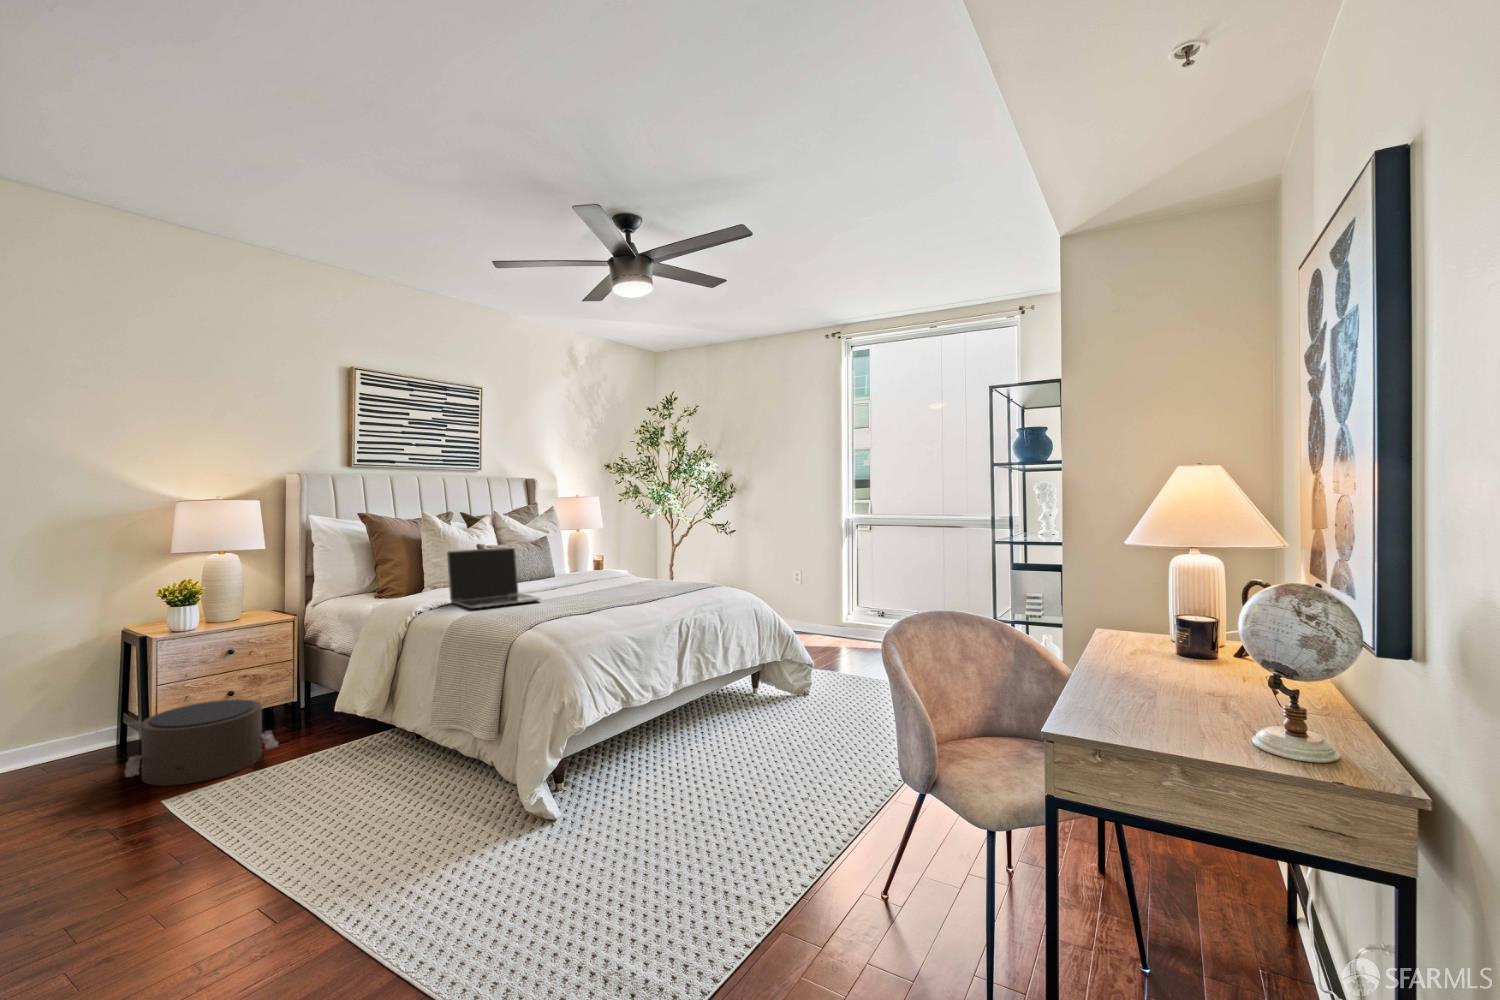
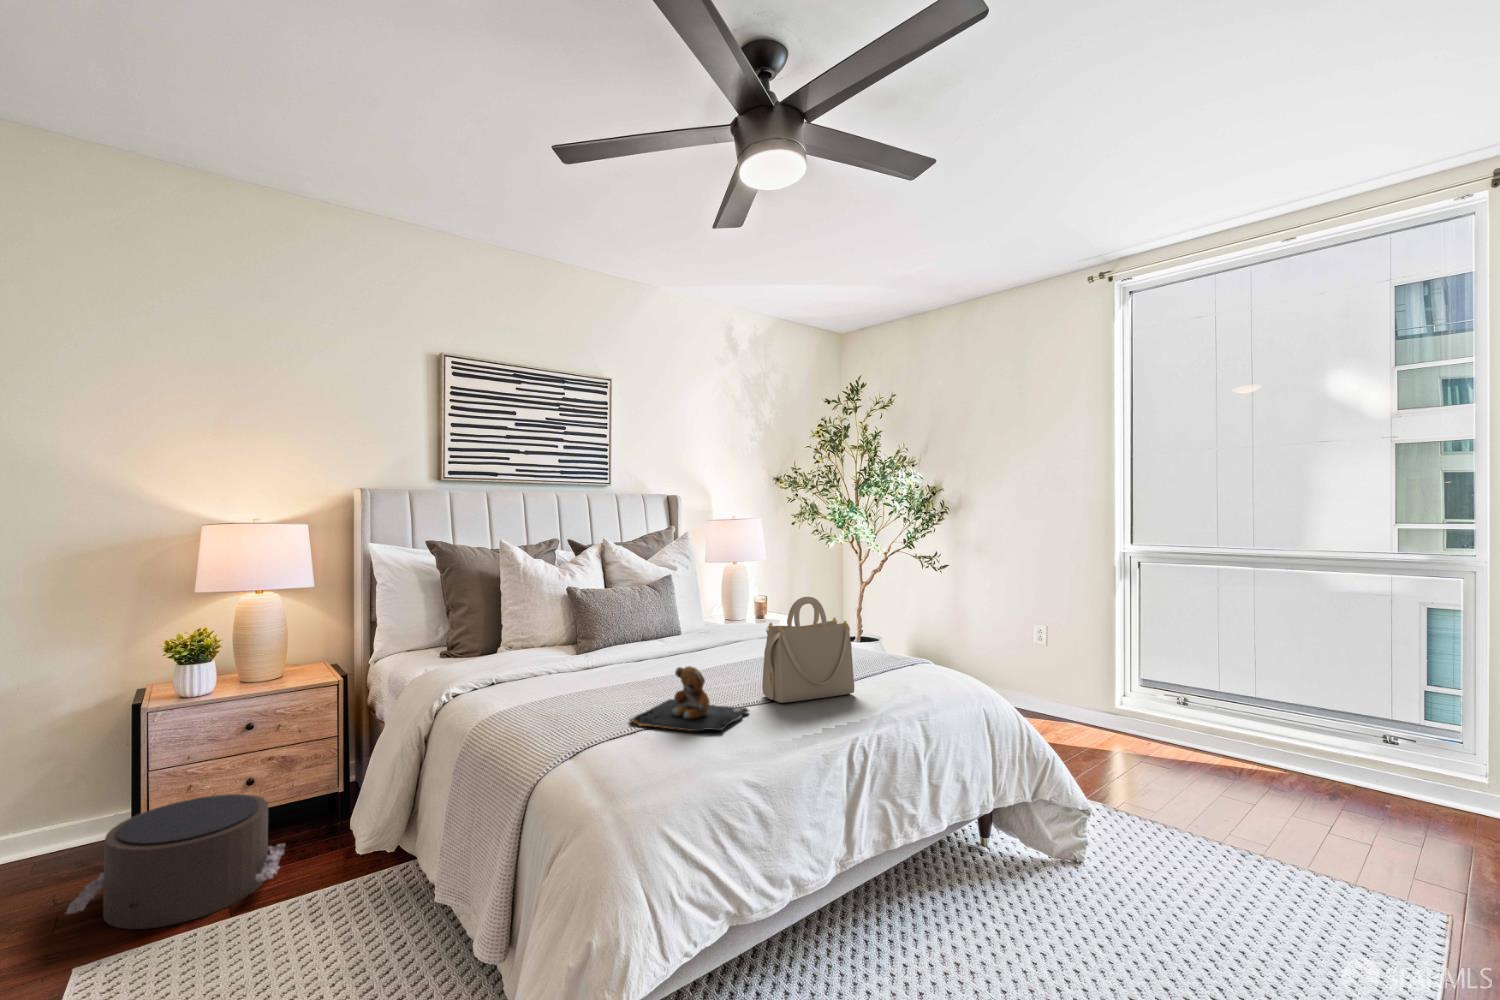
handbag: none [626,543,681,604] -> present [762,597,854,703]
laptop: present [447,548,540,608] -> none [503,596,632,696]
teddy bear: none [551,582,622,617] -> present [629,666,750,731]

